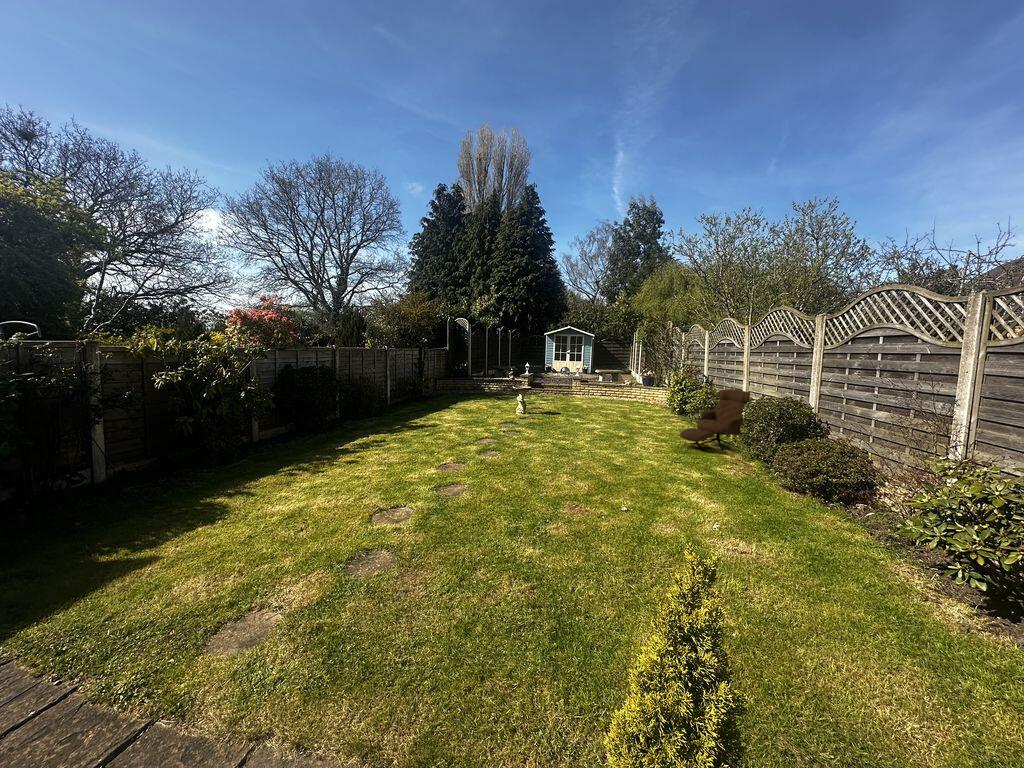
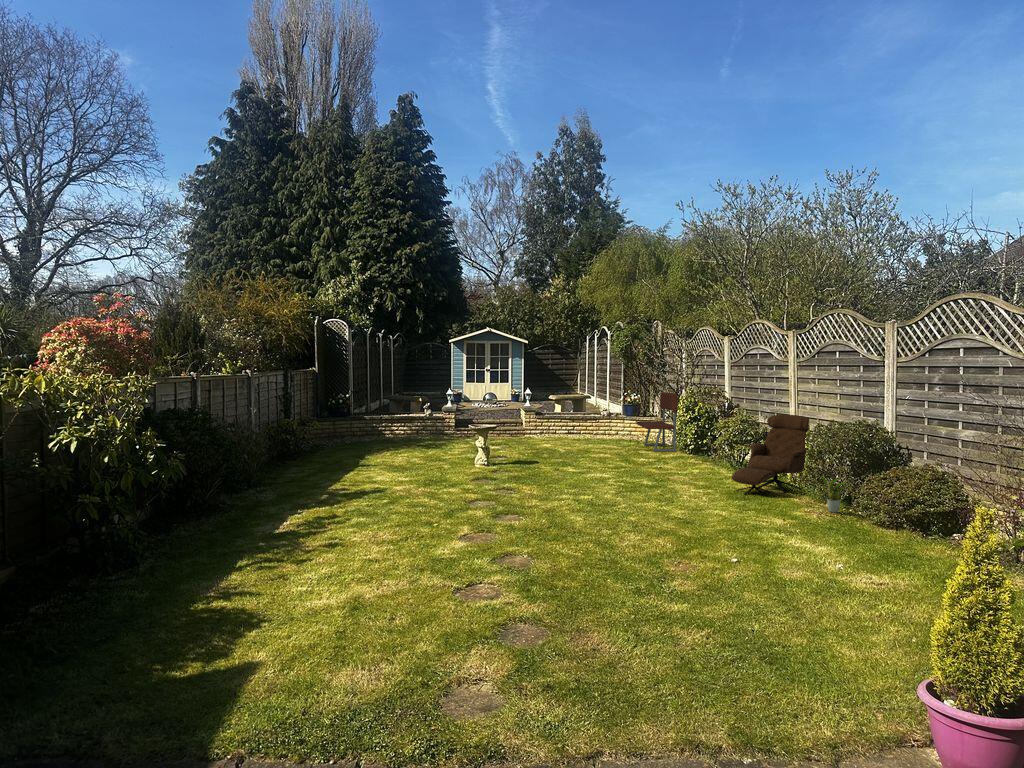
bench: none [641,370,669,411] -> present [636,392,677,452]
potted plant: none [737,441,768,471] -> present [819,476,850,513]

